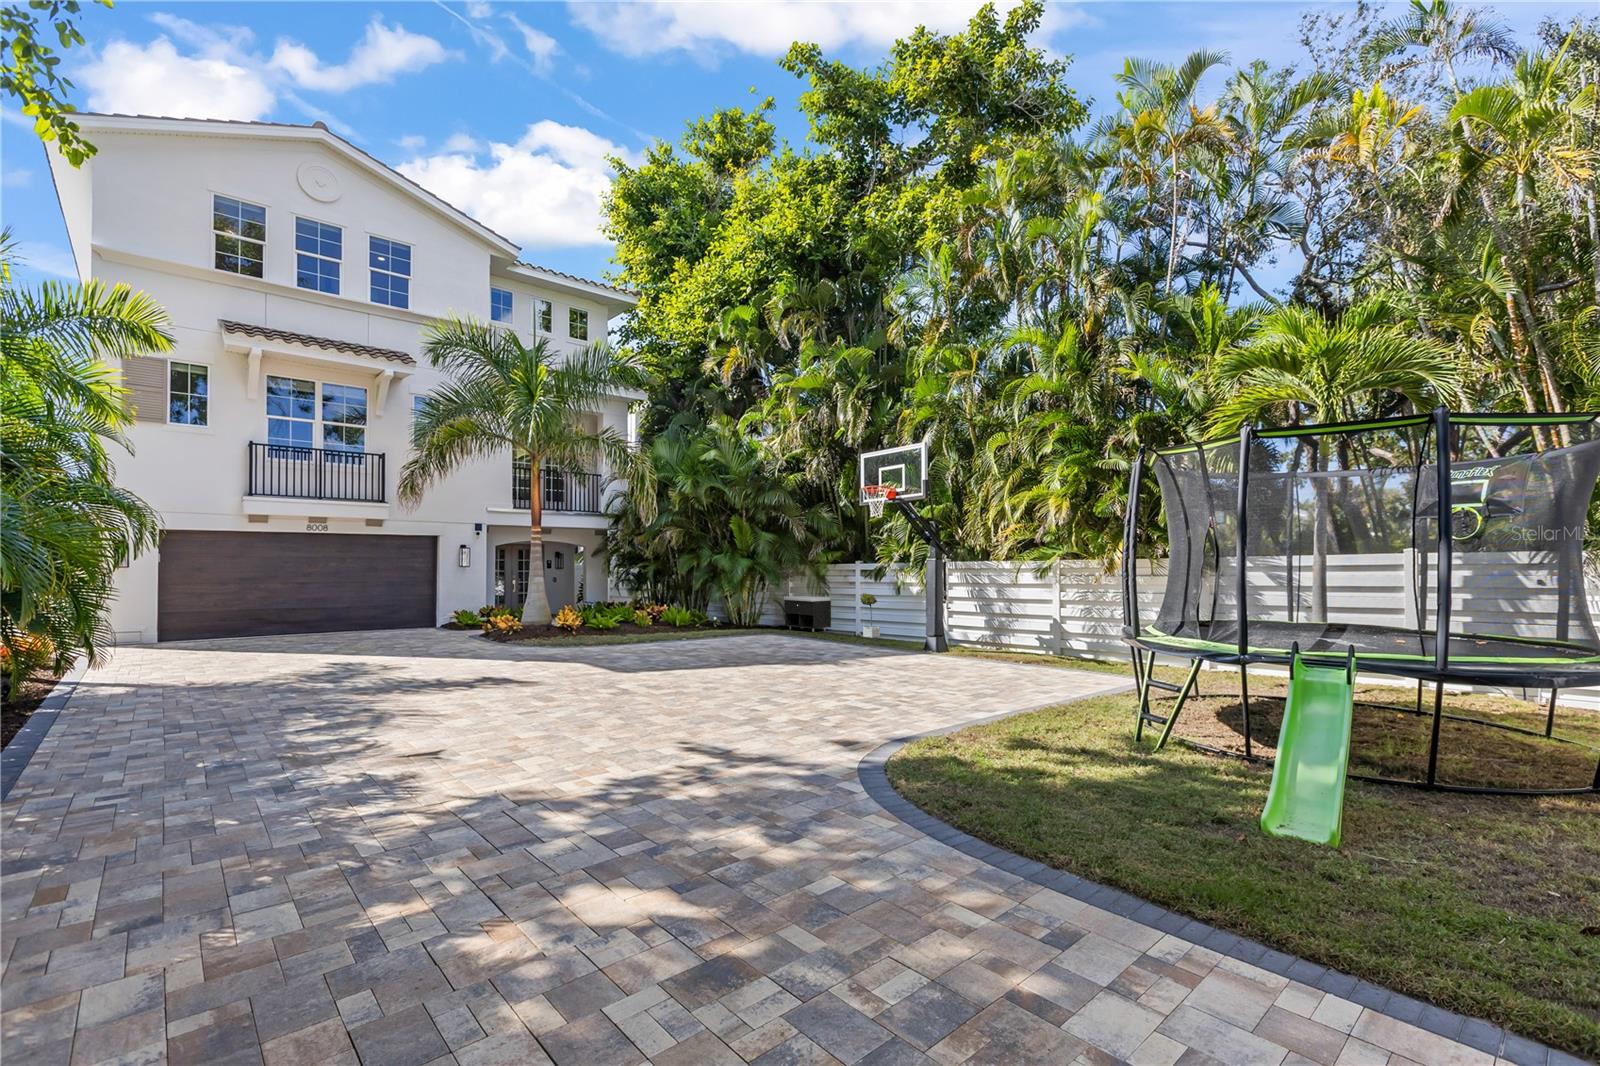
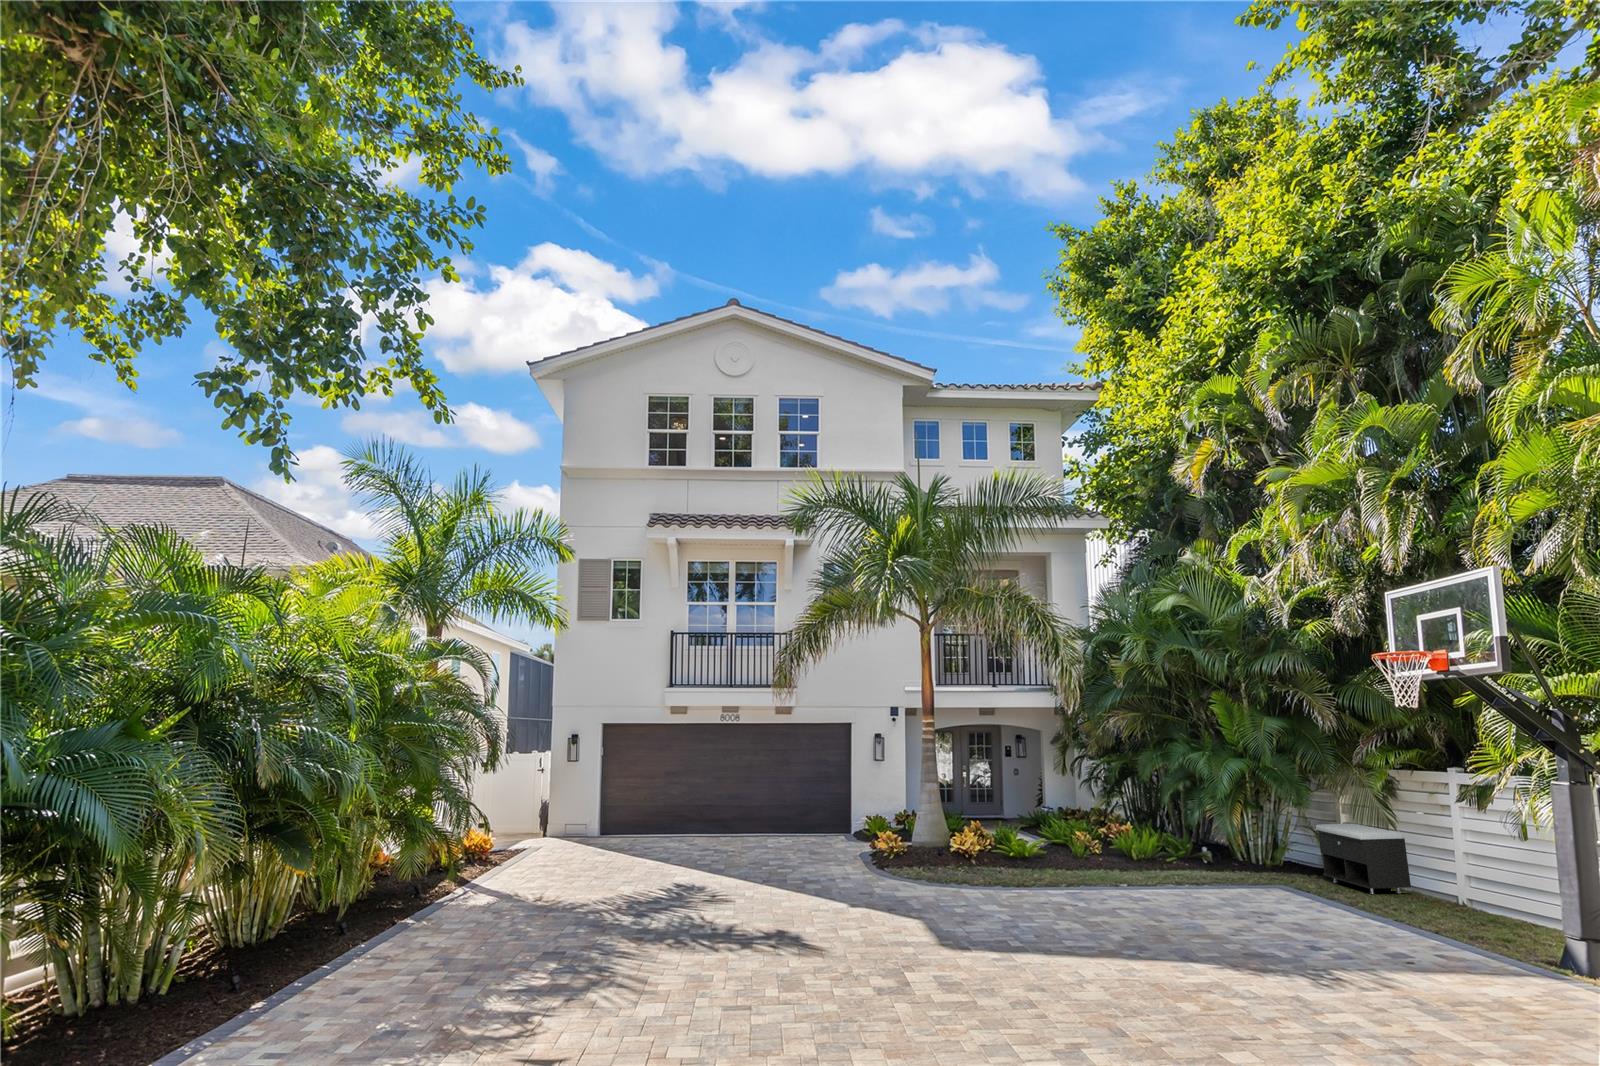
potted tree: present [860,593,880,638] -> none [1448,834,1502,923]

